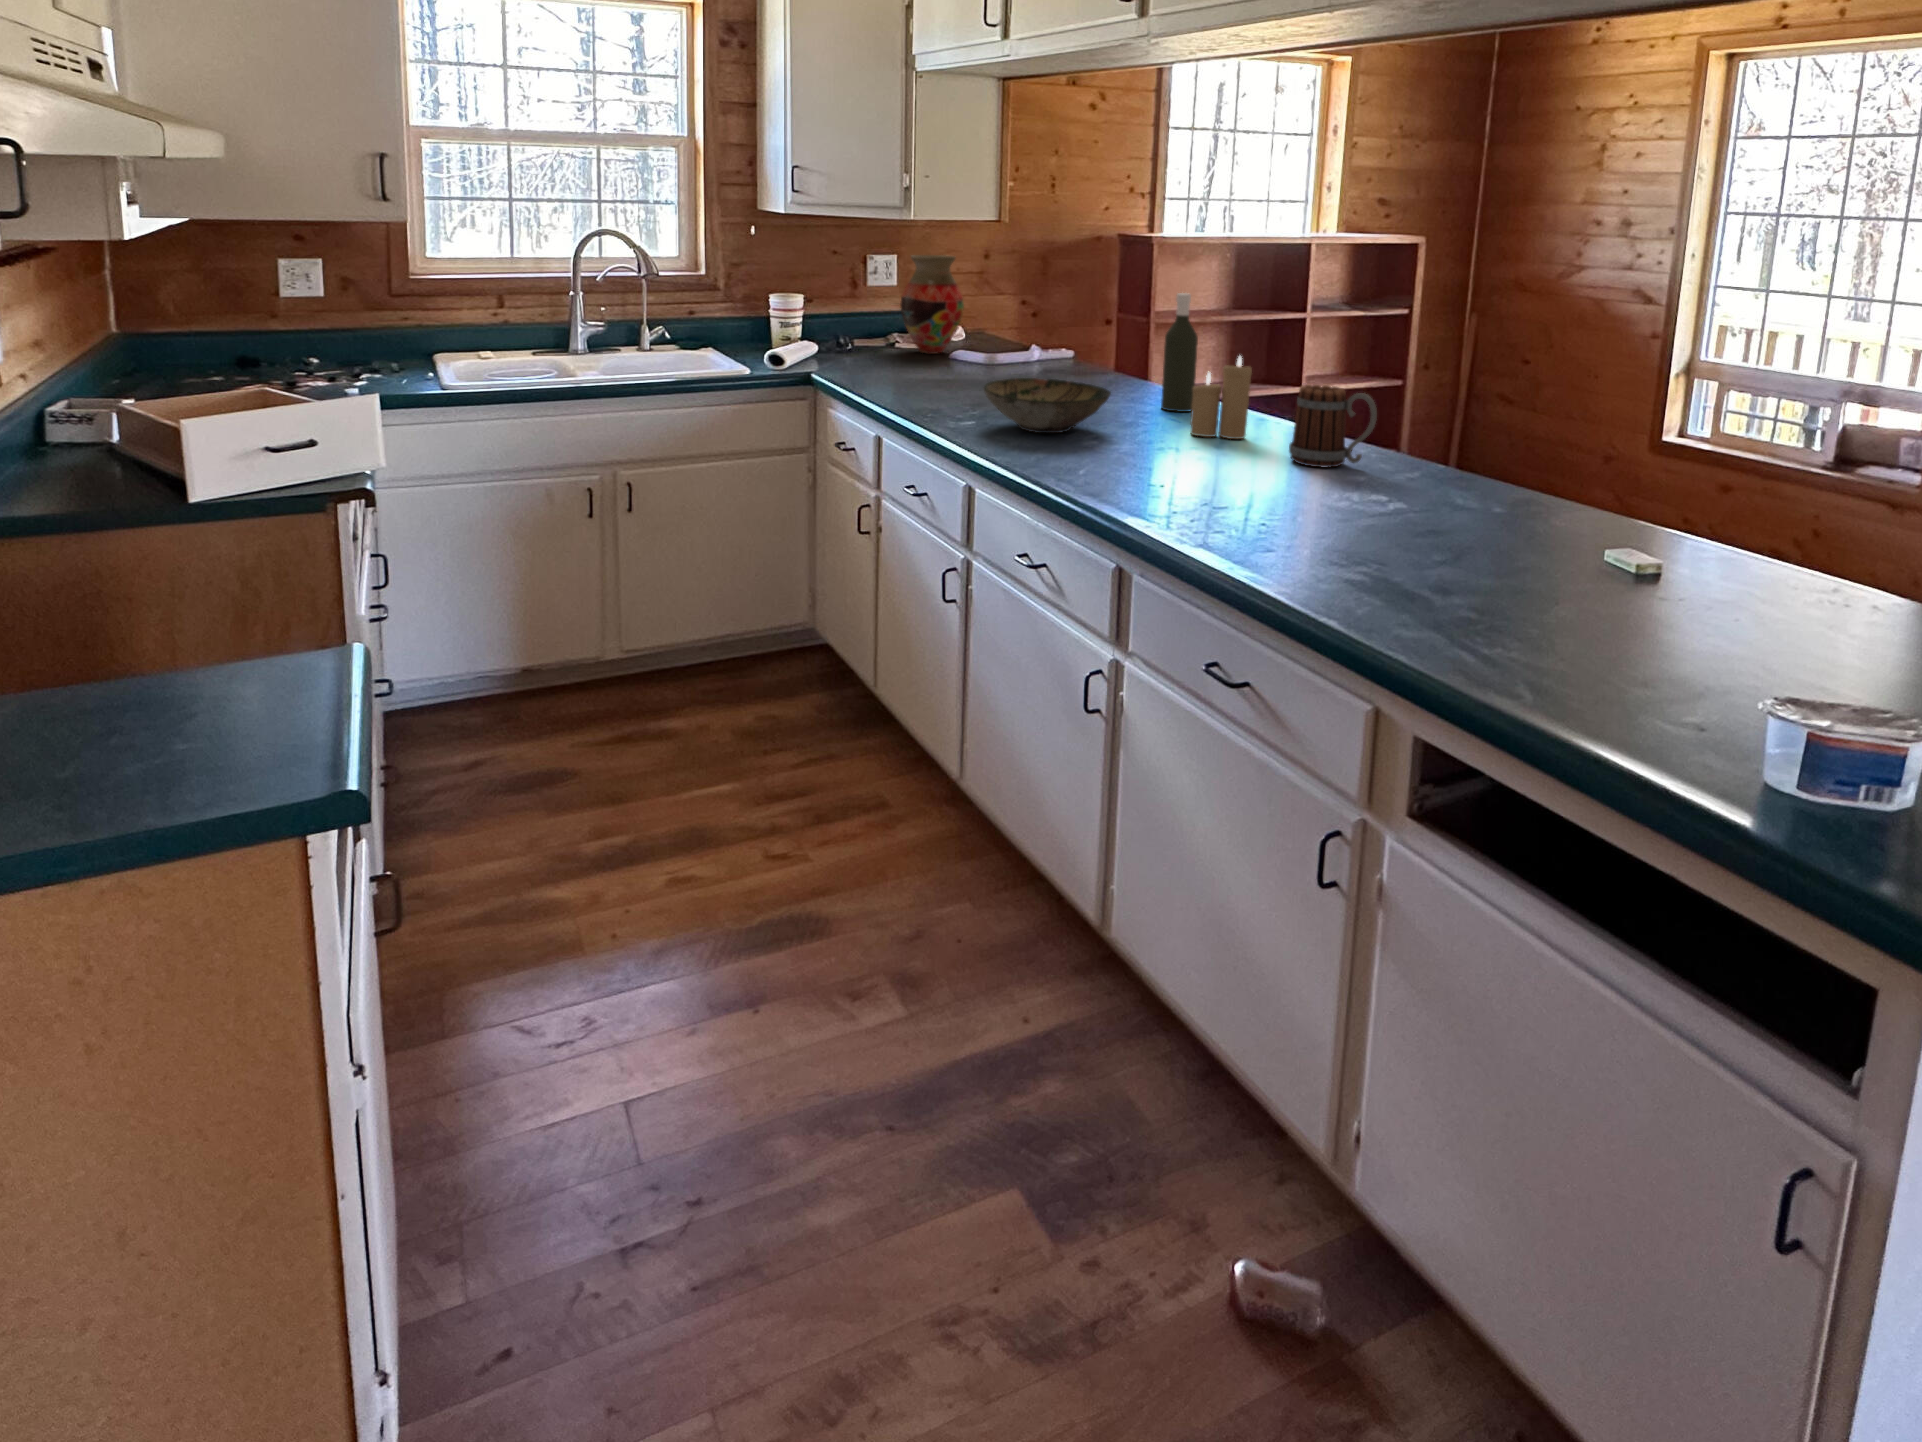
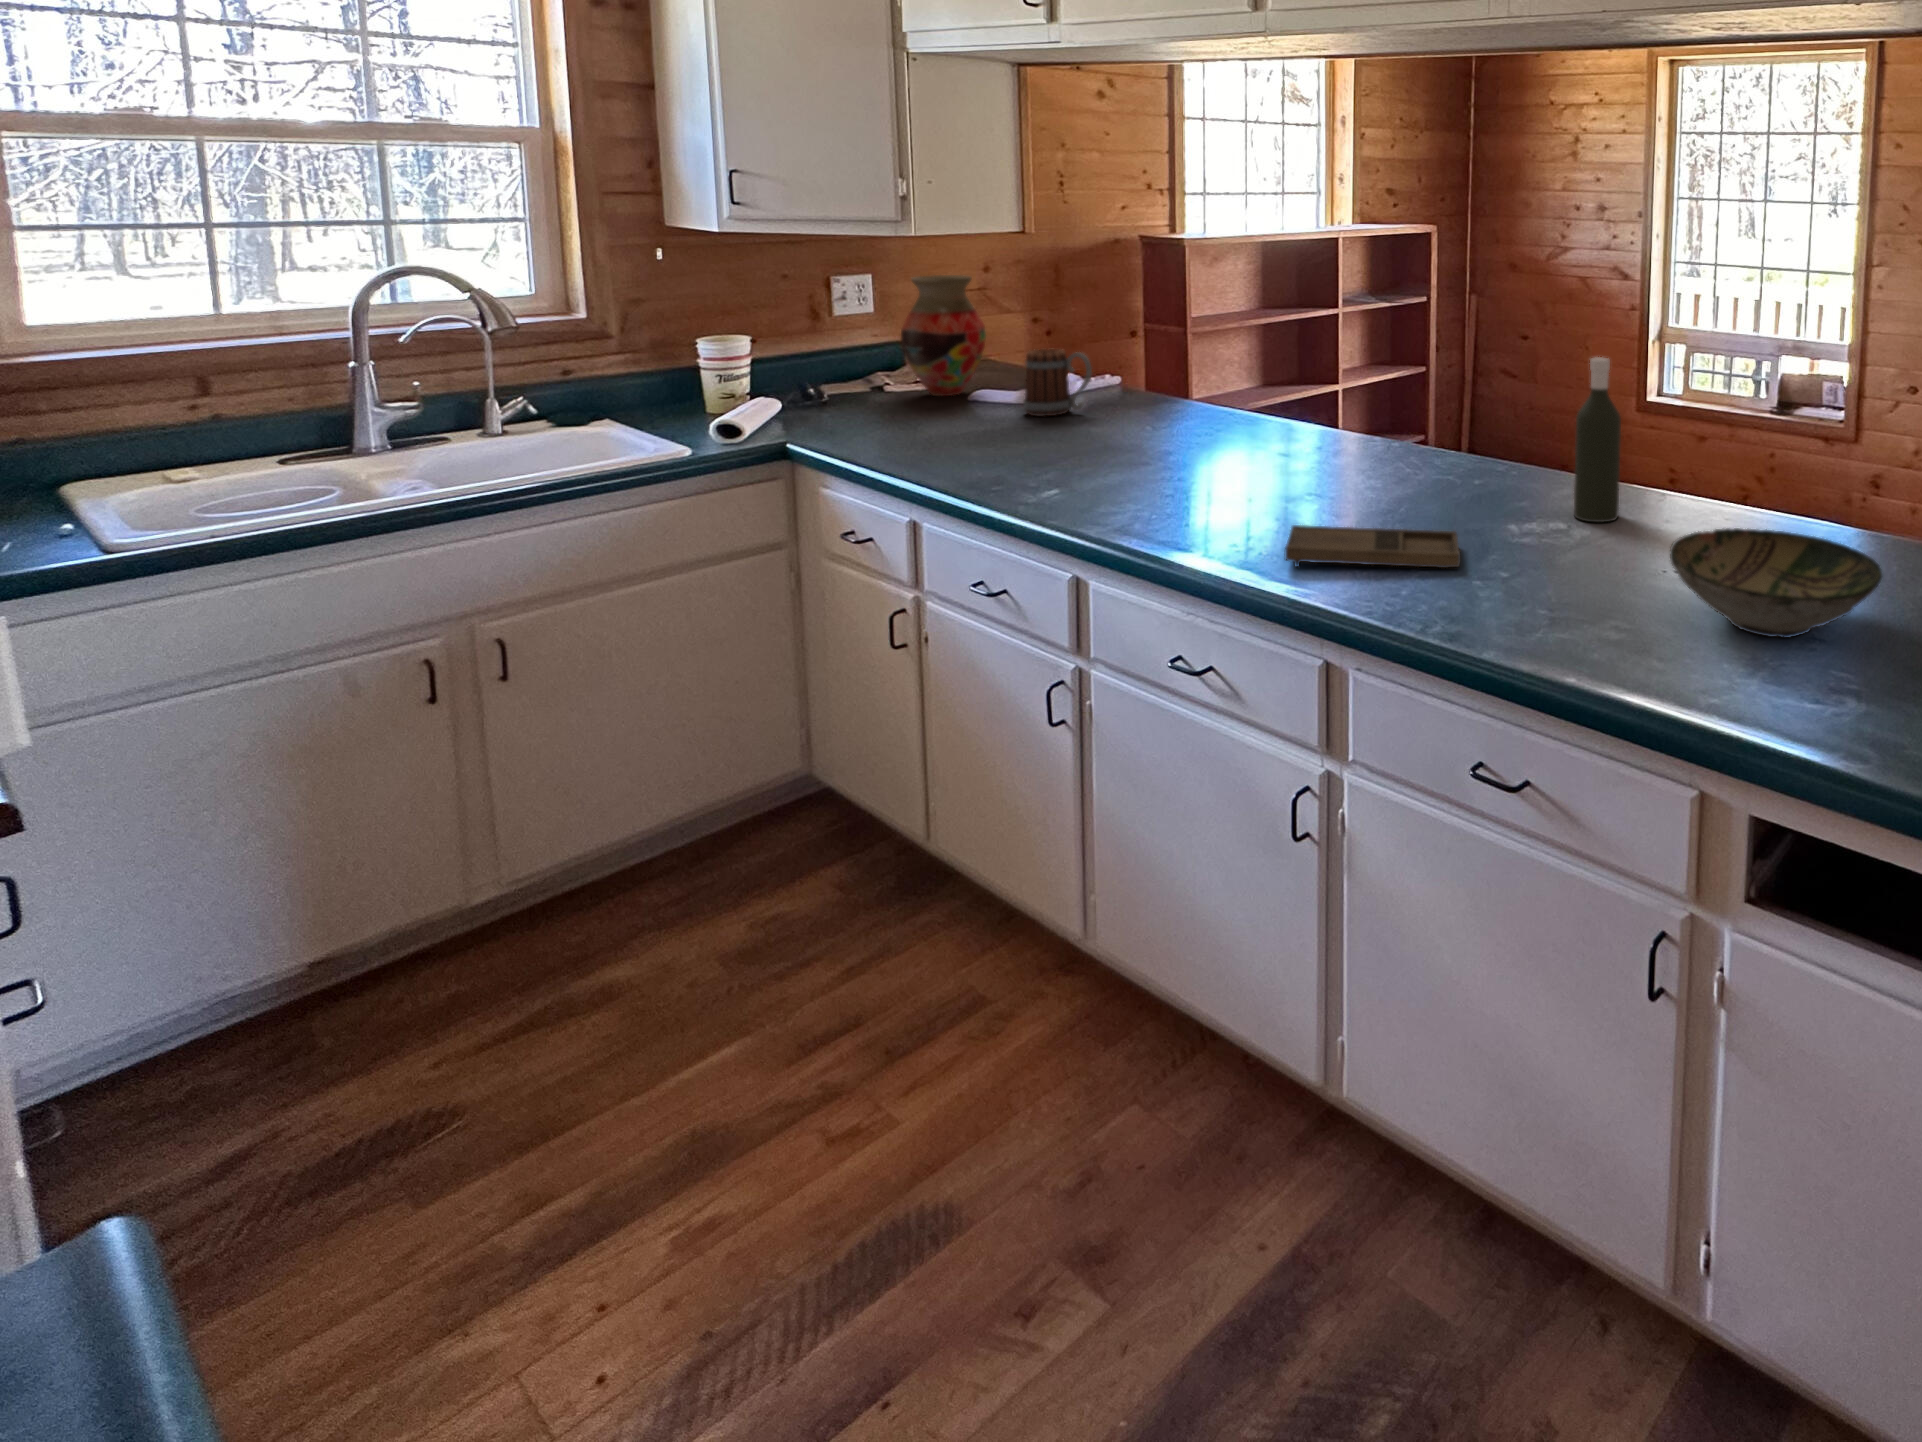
bottle: present [1161,293,1198,412] -> present [1574,357,1621,523]
candle: present [1190,356,1252,439] -> none [1325,381,1387,475]
bowl: present [984,378,1111,433] -> present [1670,528,1882,638]
mug: present [1289,385,1377,467] -> present [1023,348,1092,416]
tray: none [1100,458,1262,509] -> present [1284,525,1460,568]

